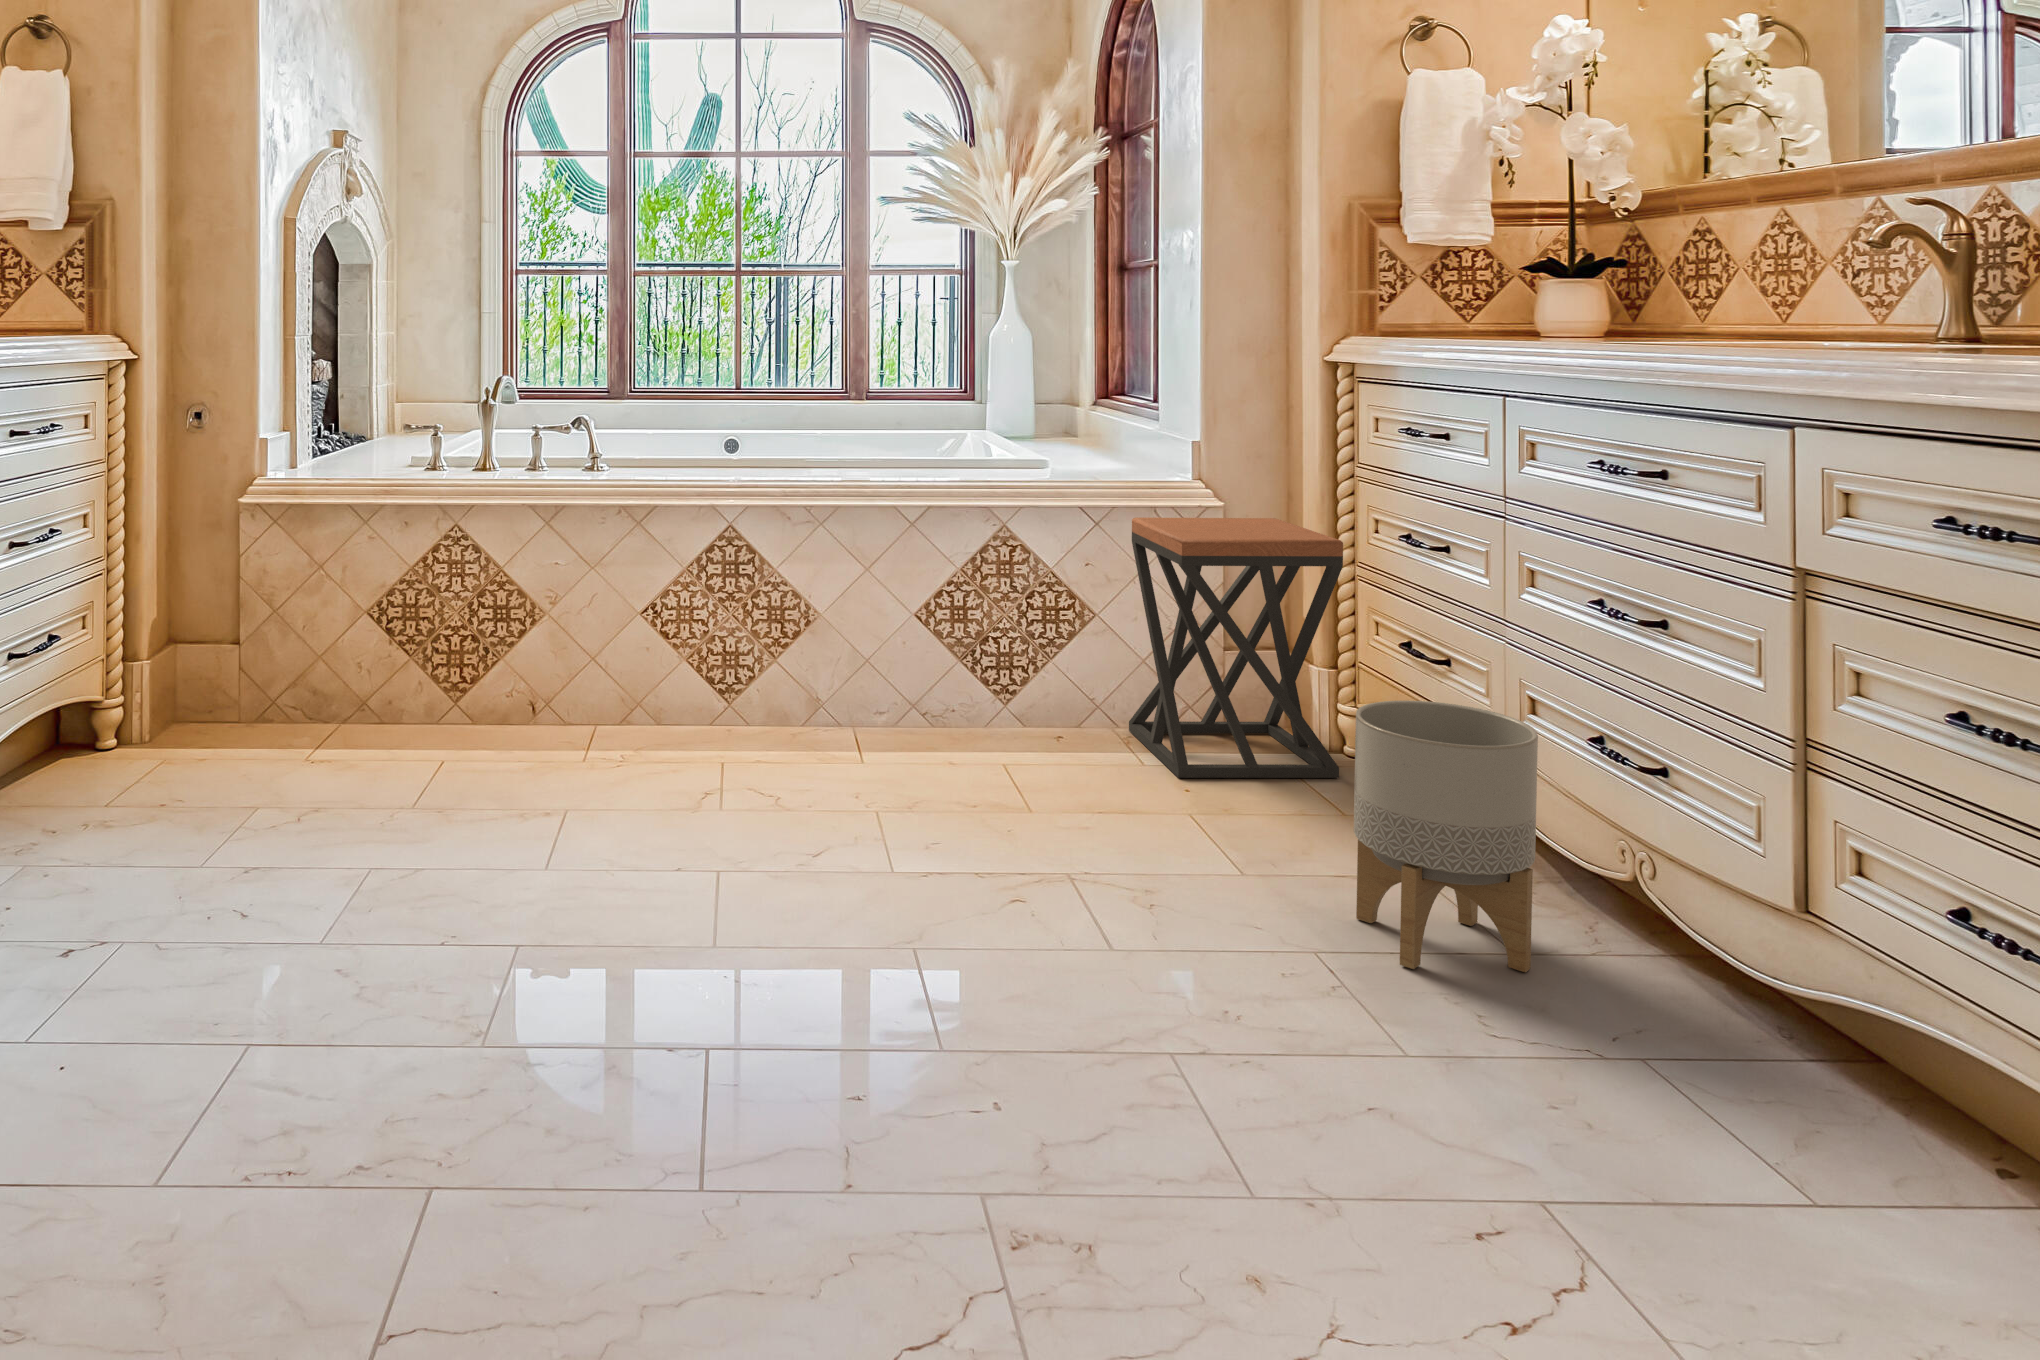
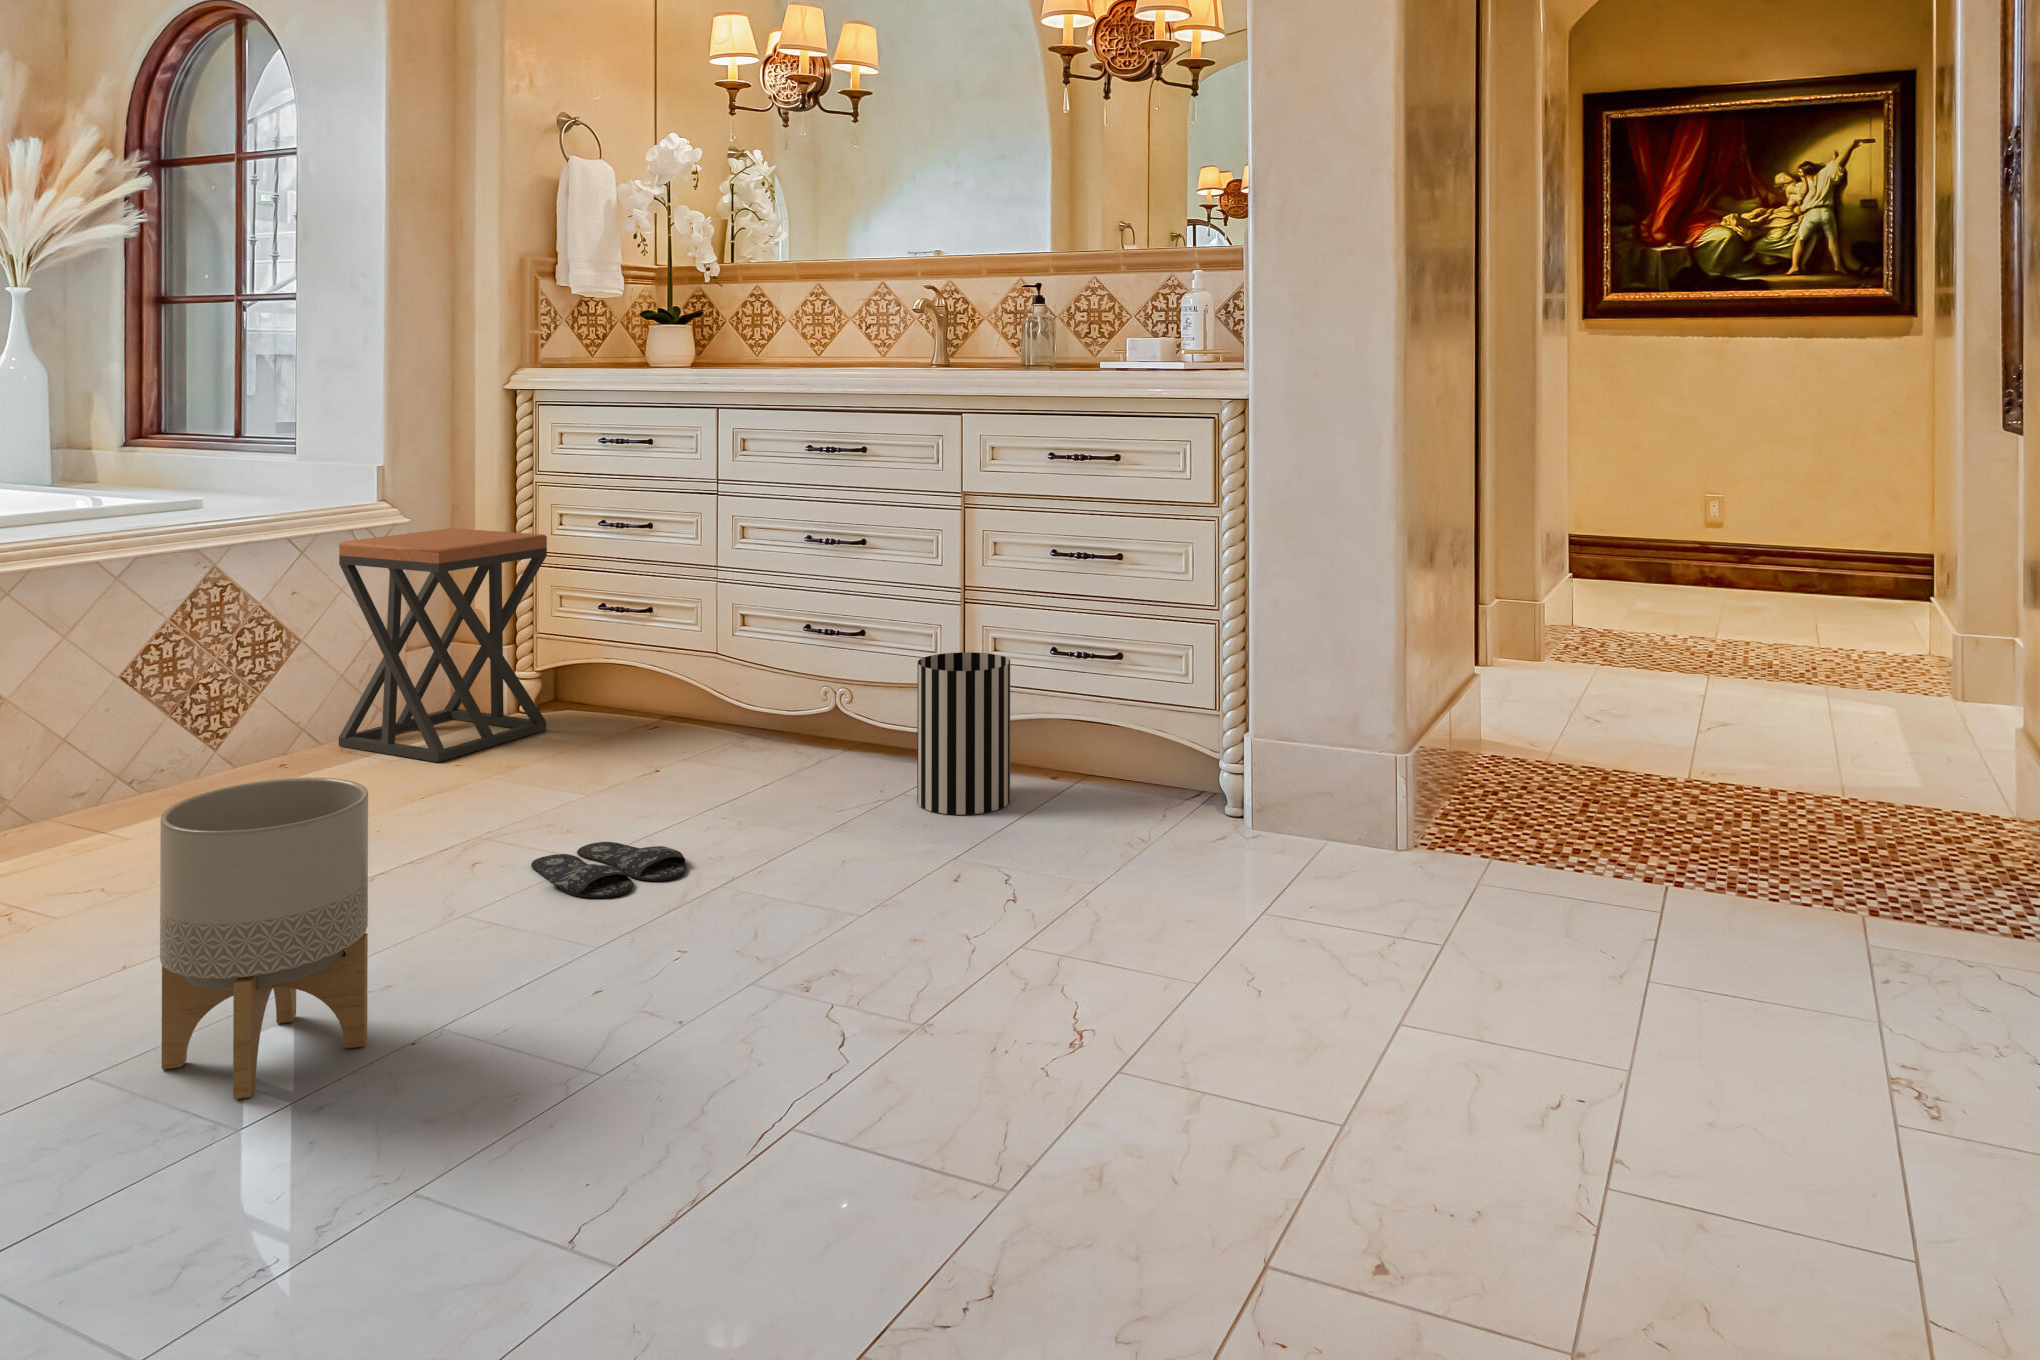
planter: present [1354,701,1538,972] -> present [160,778,368,1099]
wastebasket: none [1674,842,1889,1171] -> present [917,652,1010,815]
slippers: none [1039,925,1213,1023] -> present [531,842,686,898]

